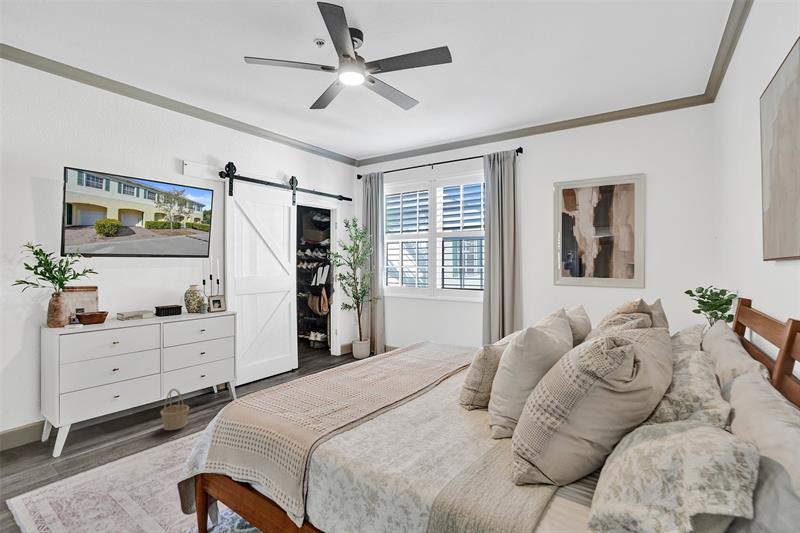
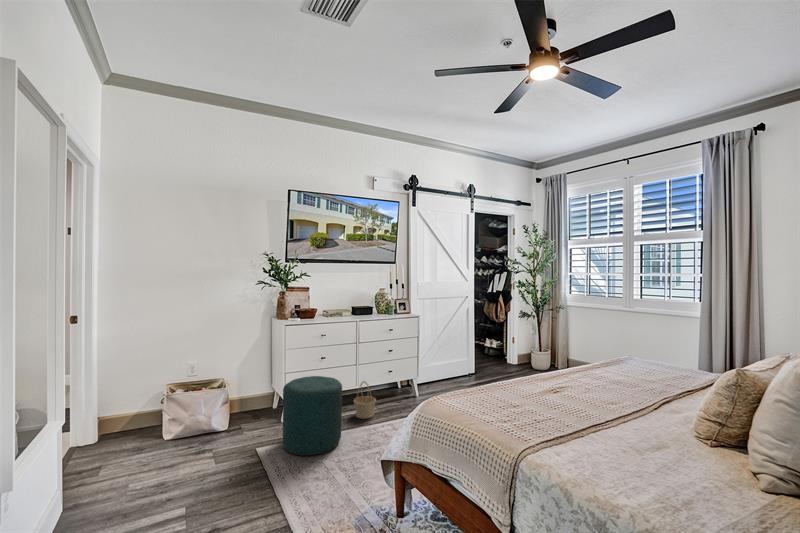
ottoman: none [63,389,147,484] -> present [283,376,342,456]

